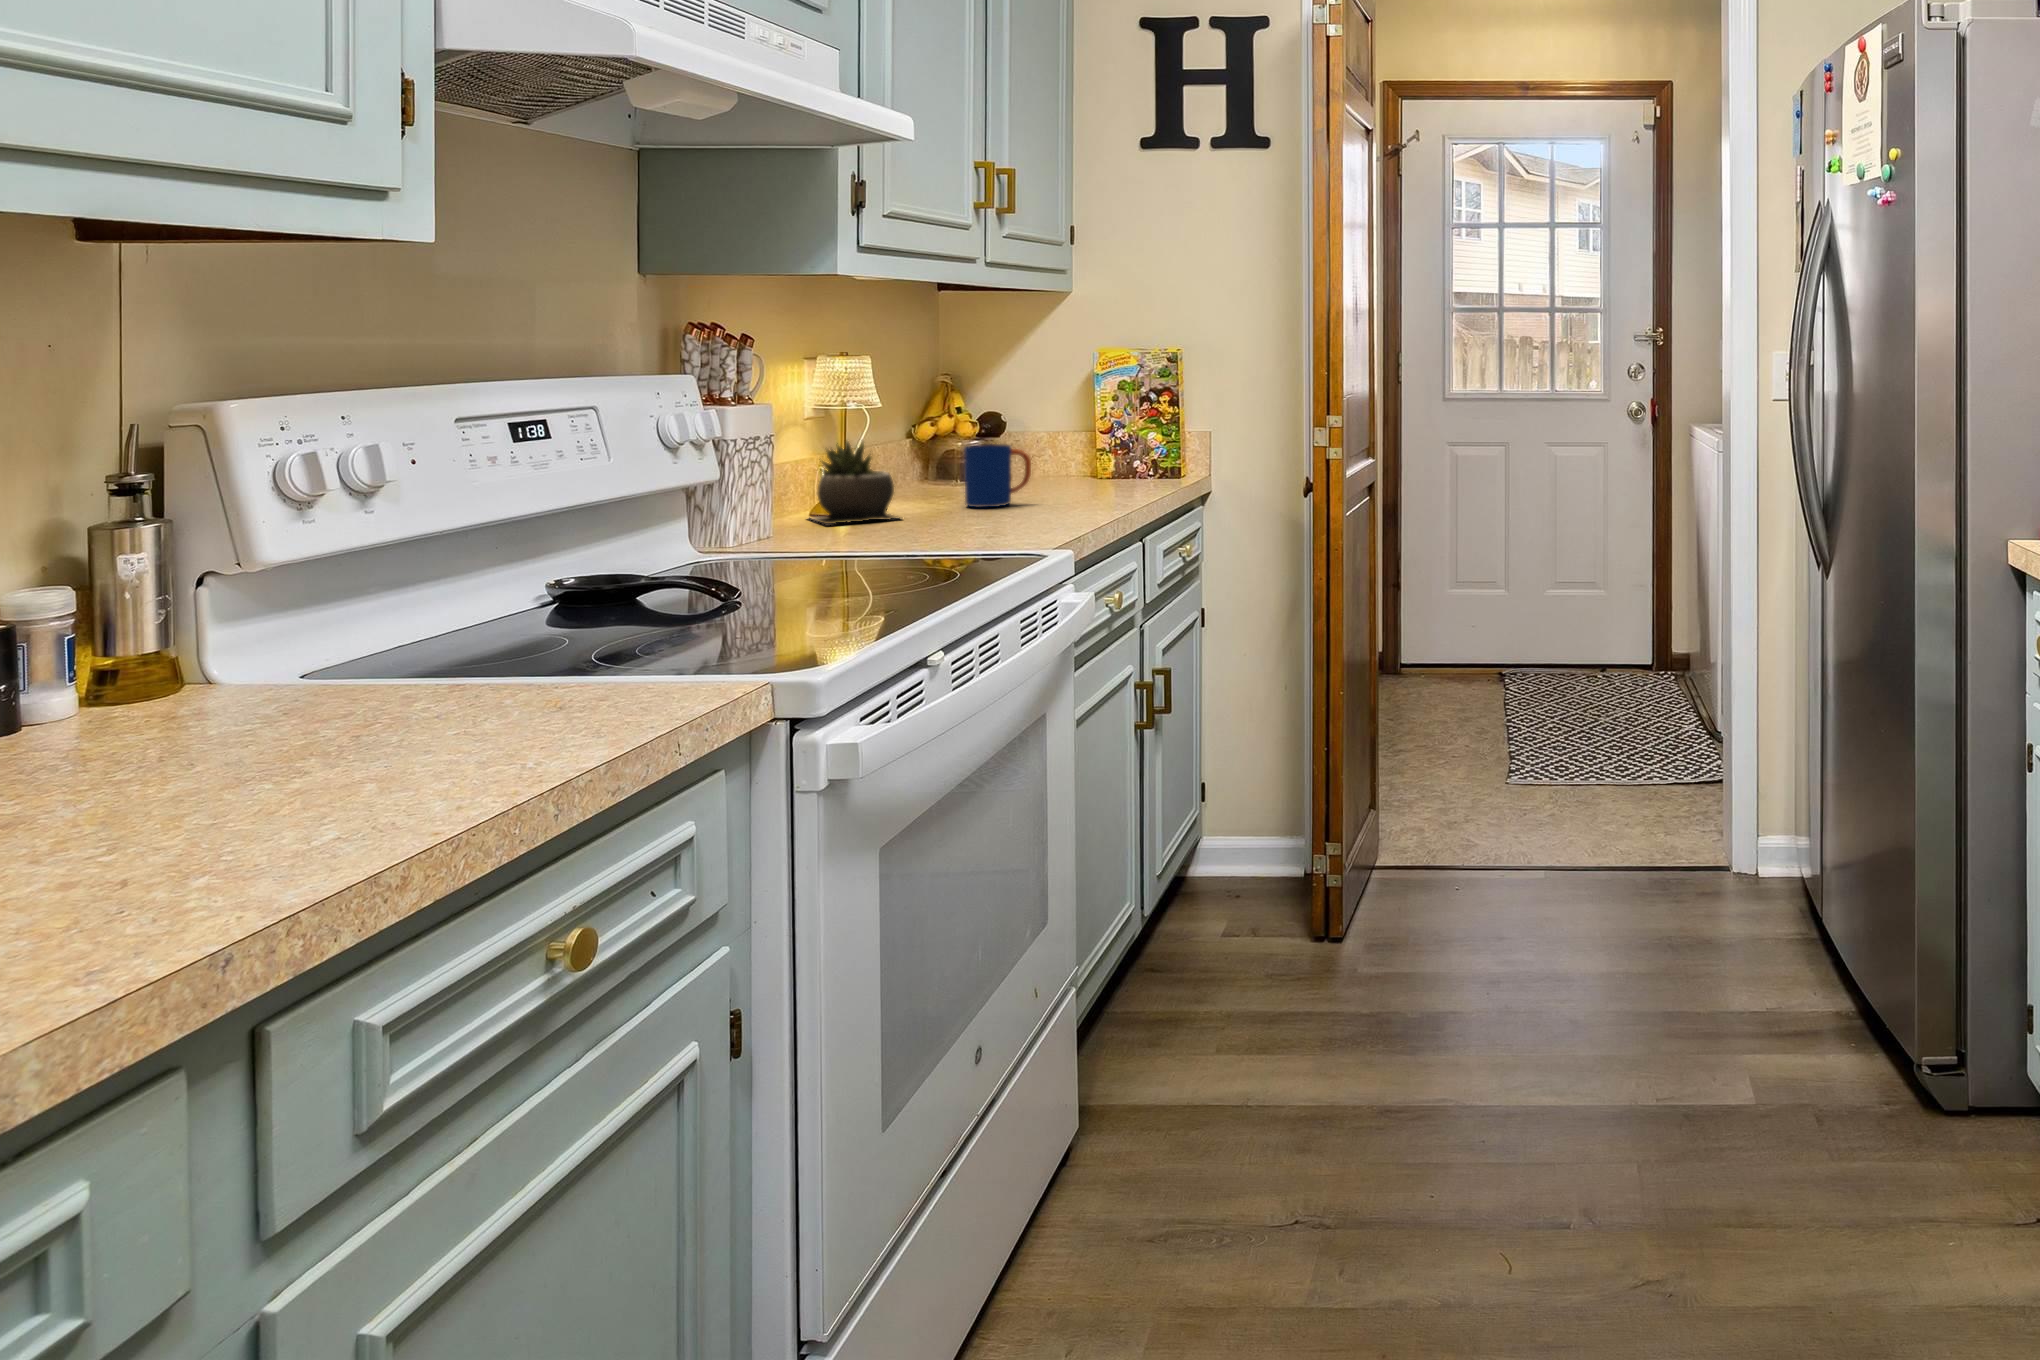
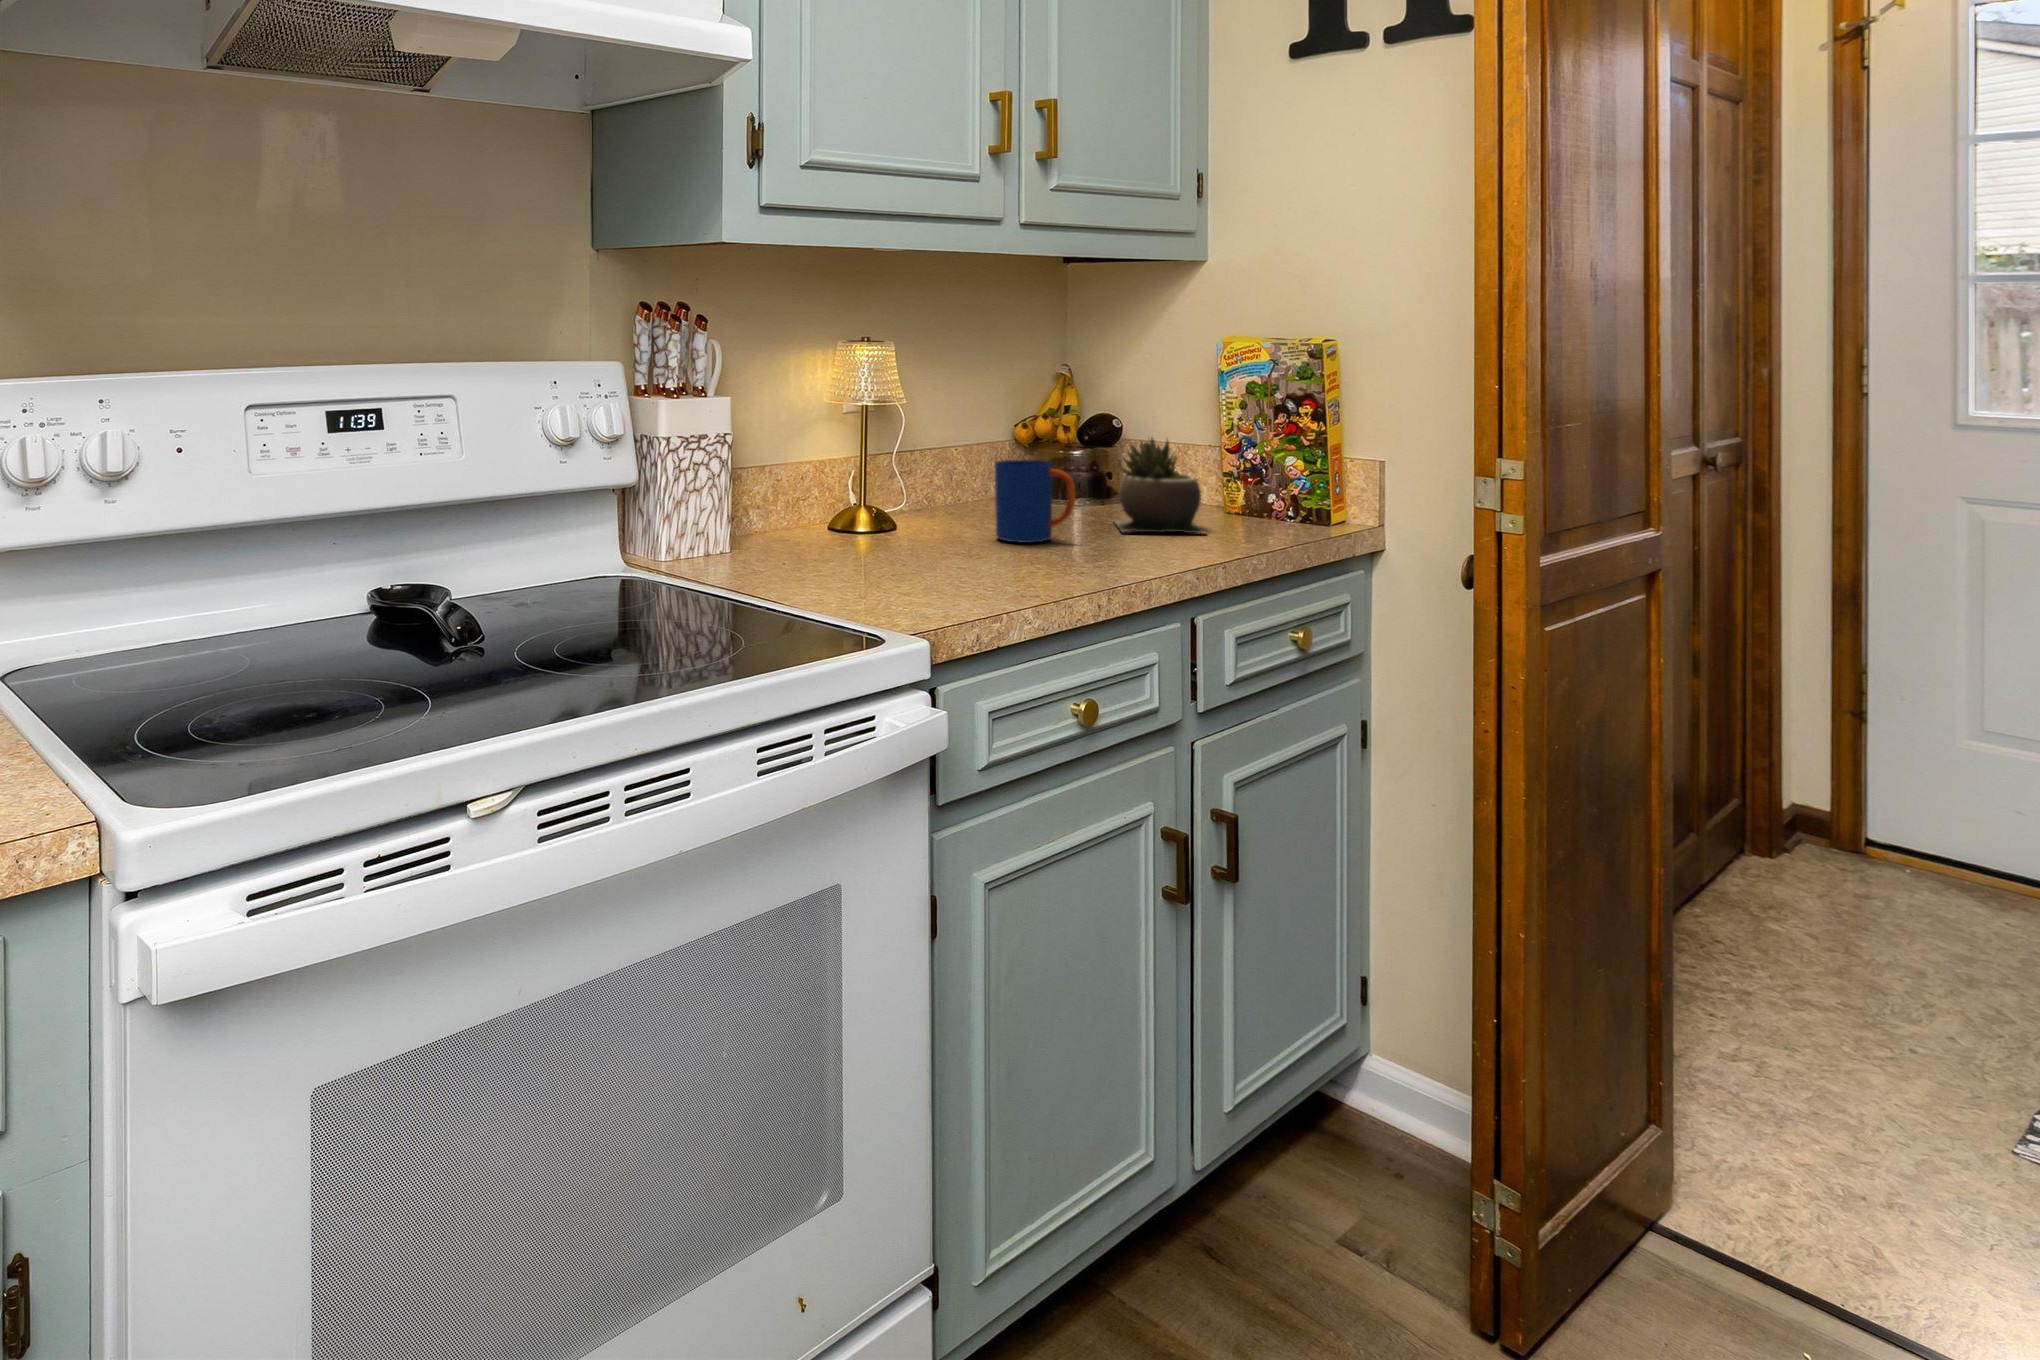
succulent plant: present [808,442,897,524] -> present [1114,438,1204,533]

